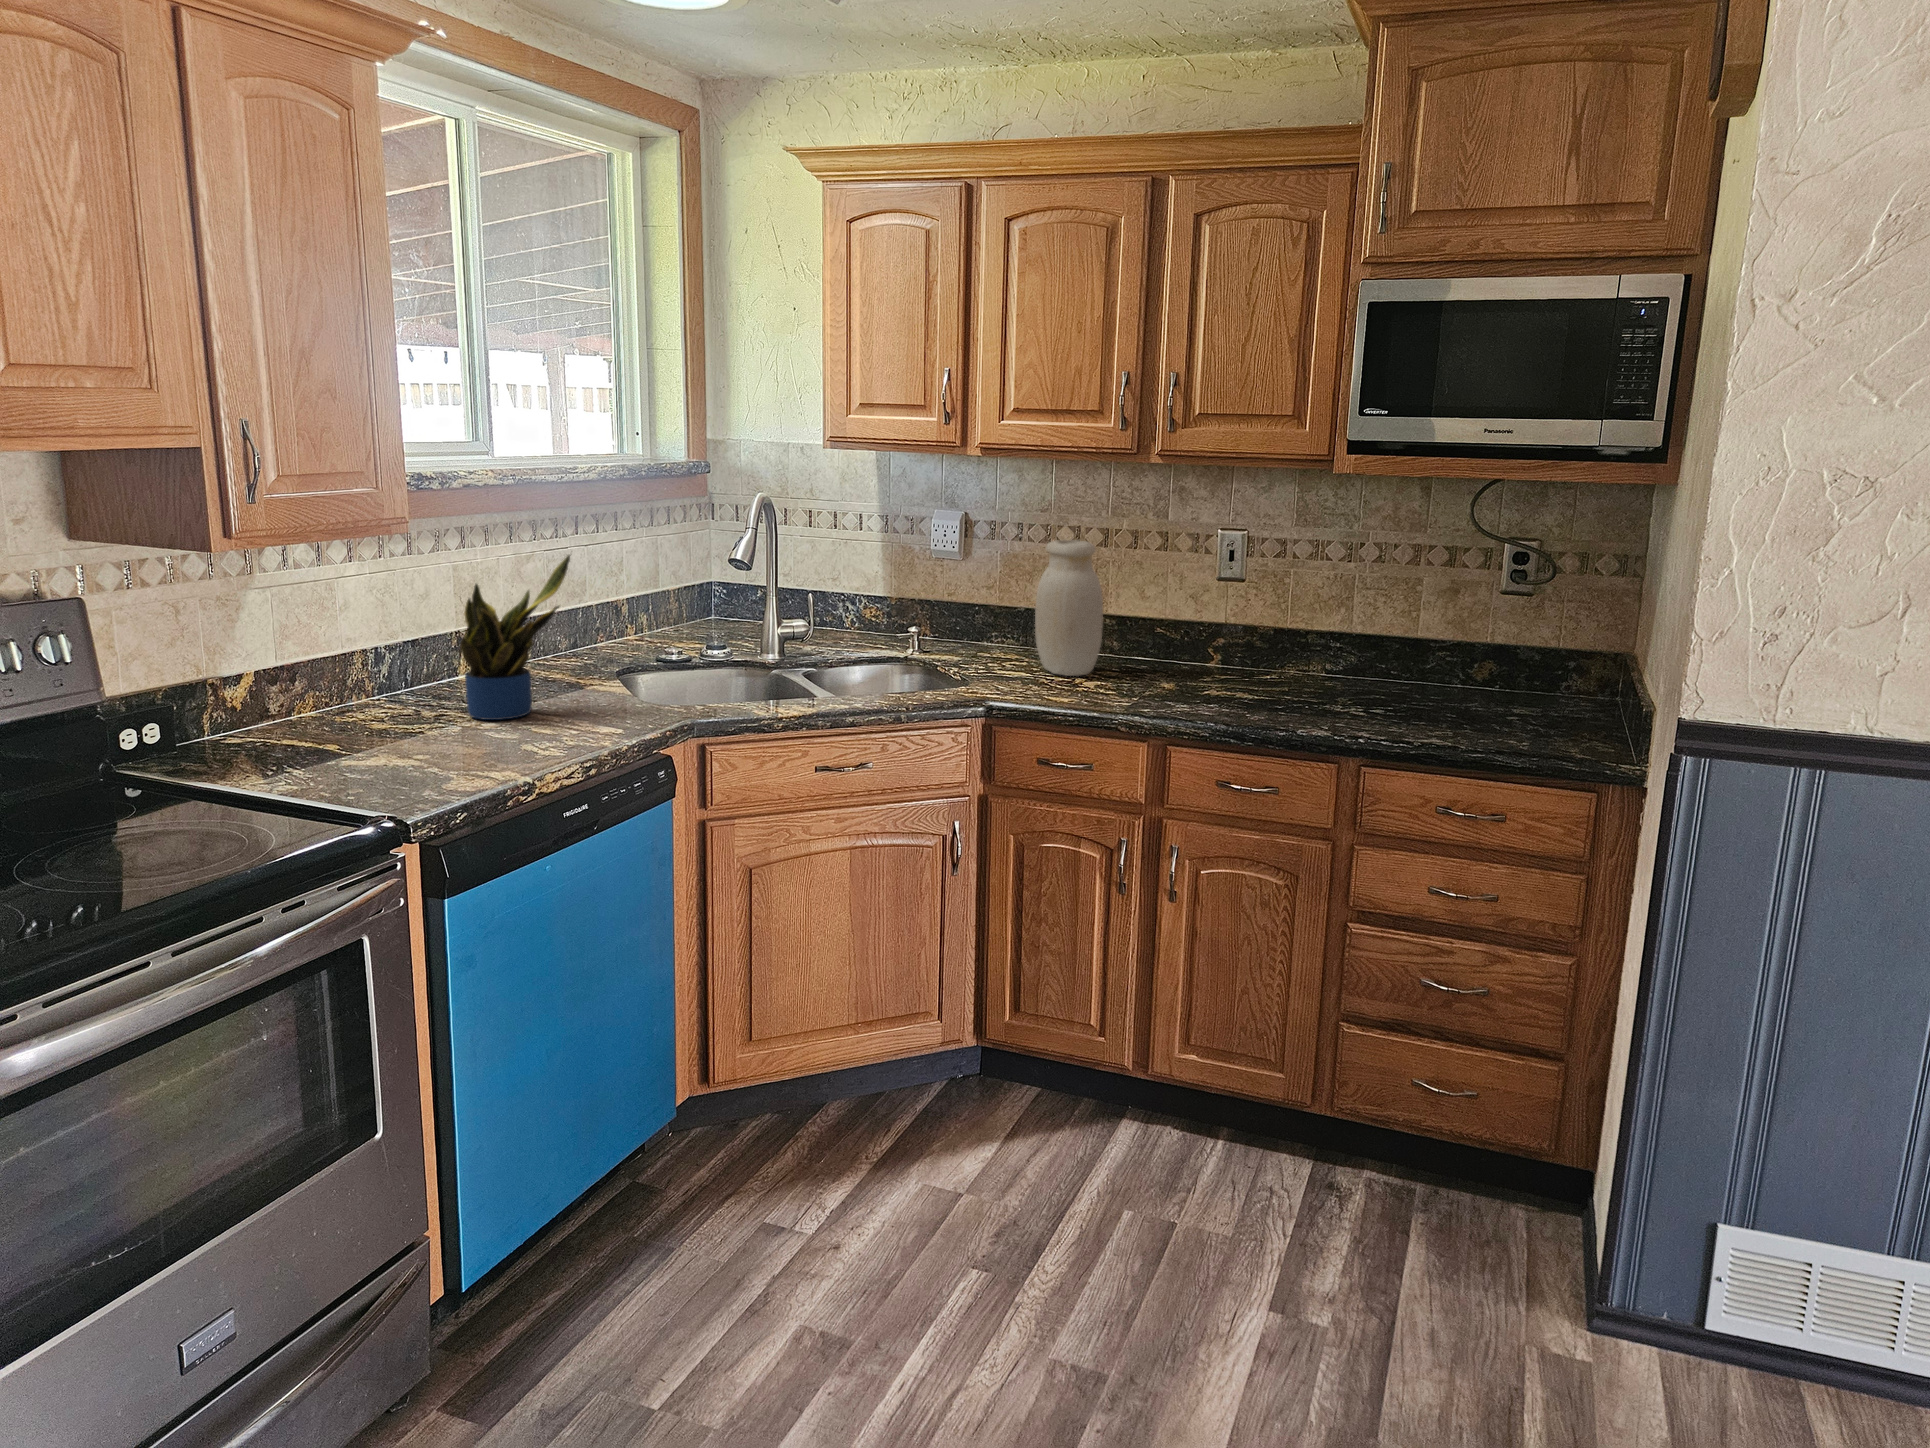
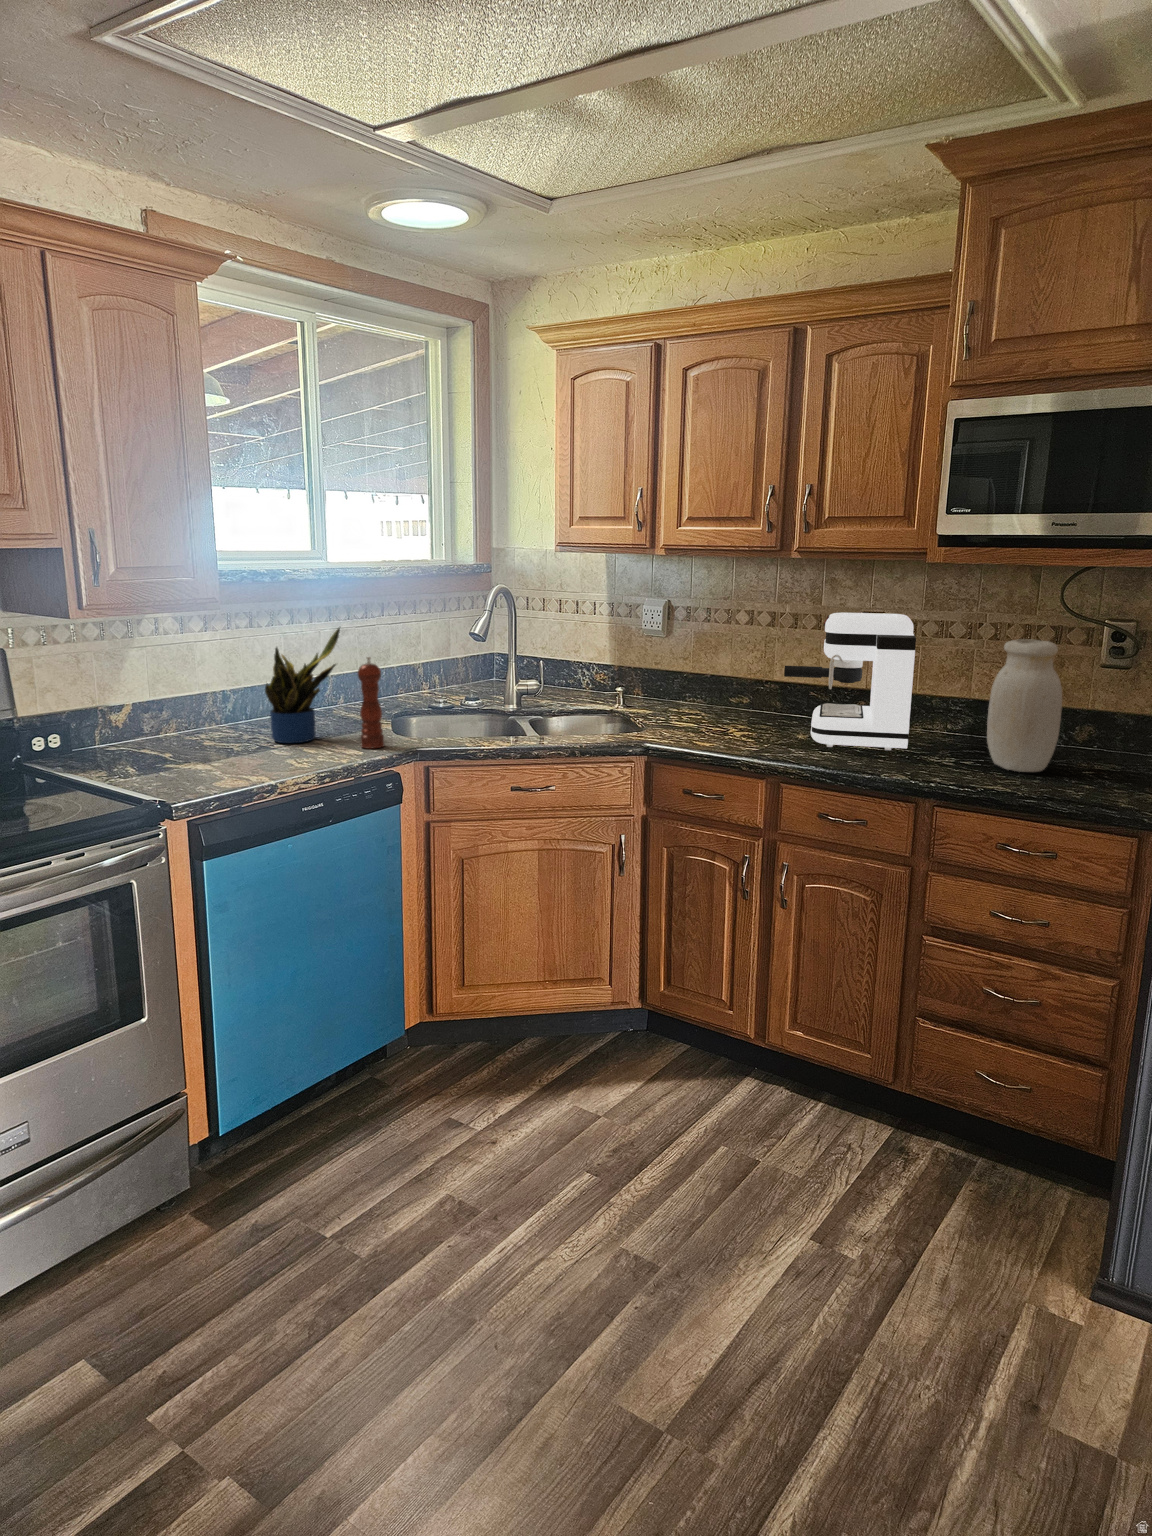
coffee maker: none [1145,532,1312,699] -> present [784,613,916,750]
jar: present [1035,540,1103,676] -> present [987,639,1062,772]
pepper mill: none [604,596,642,723] -> present [358,657,385,749]

